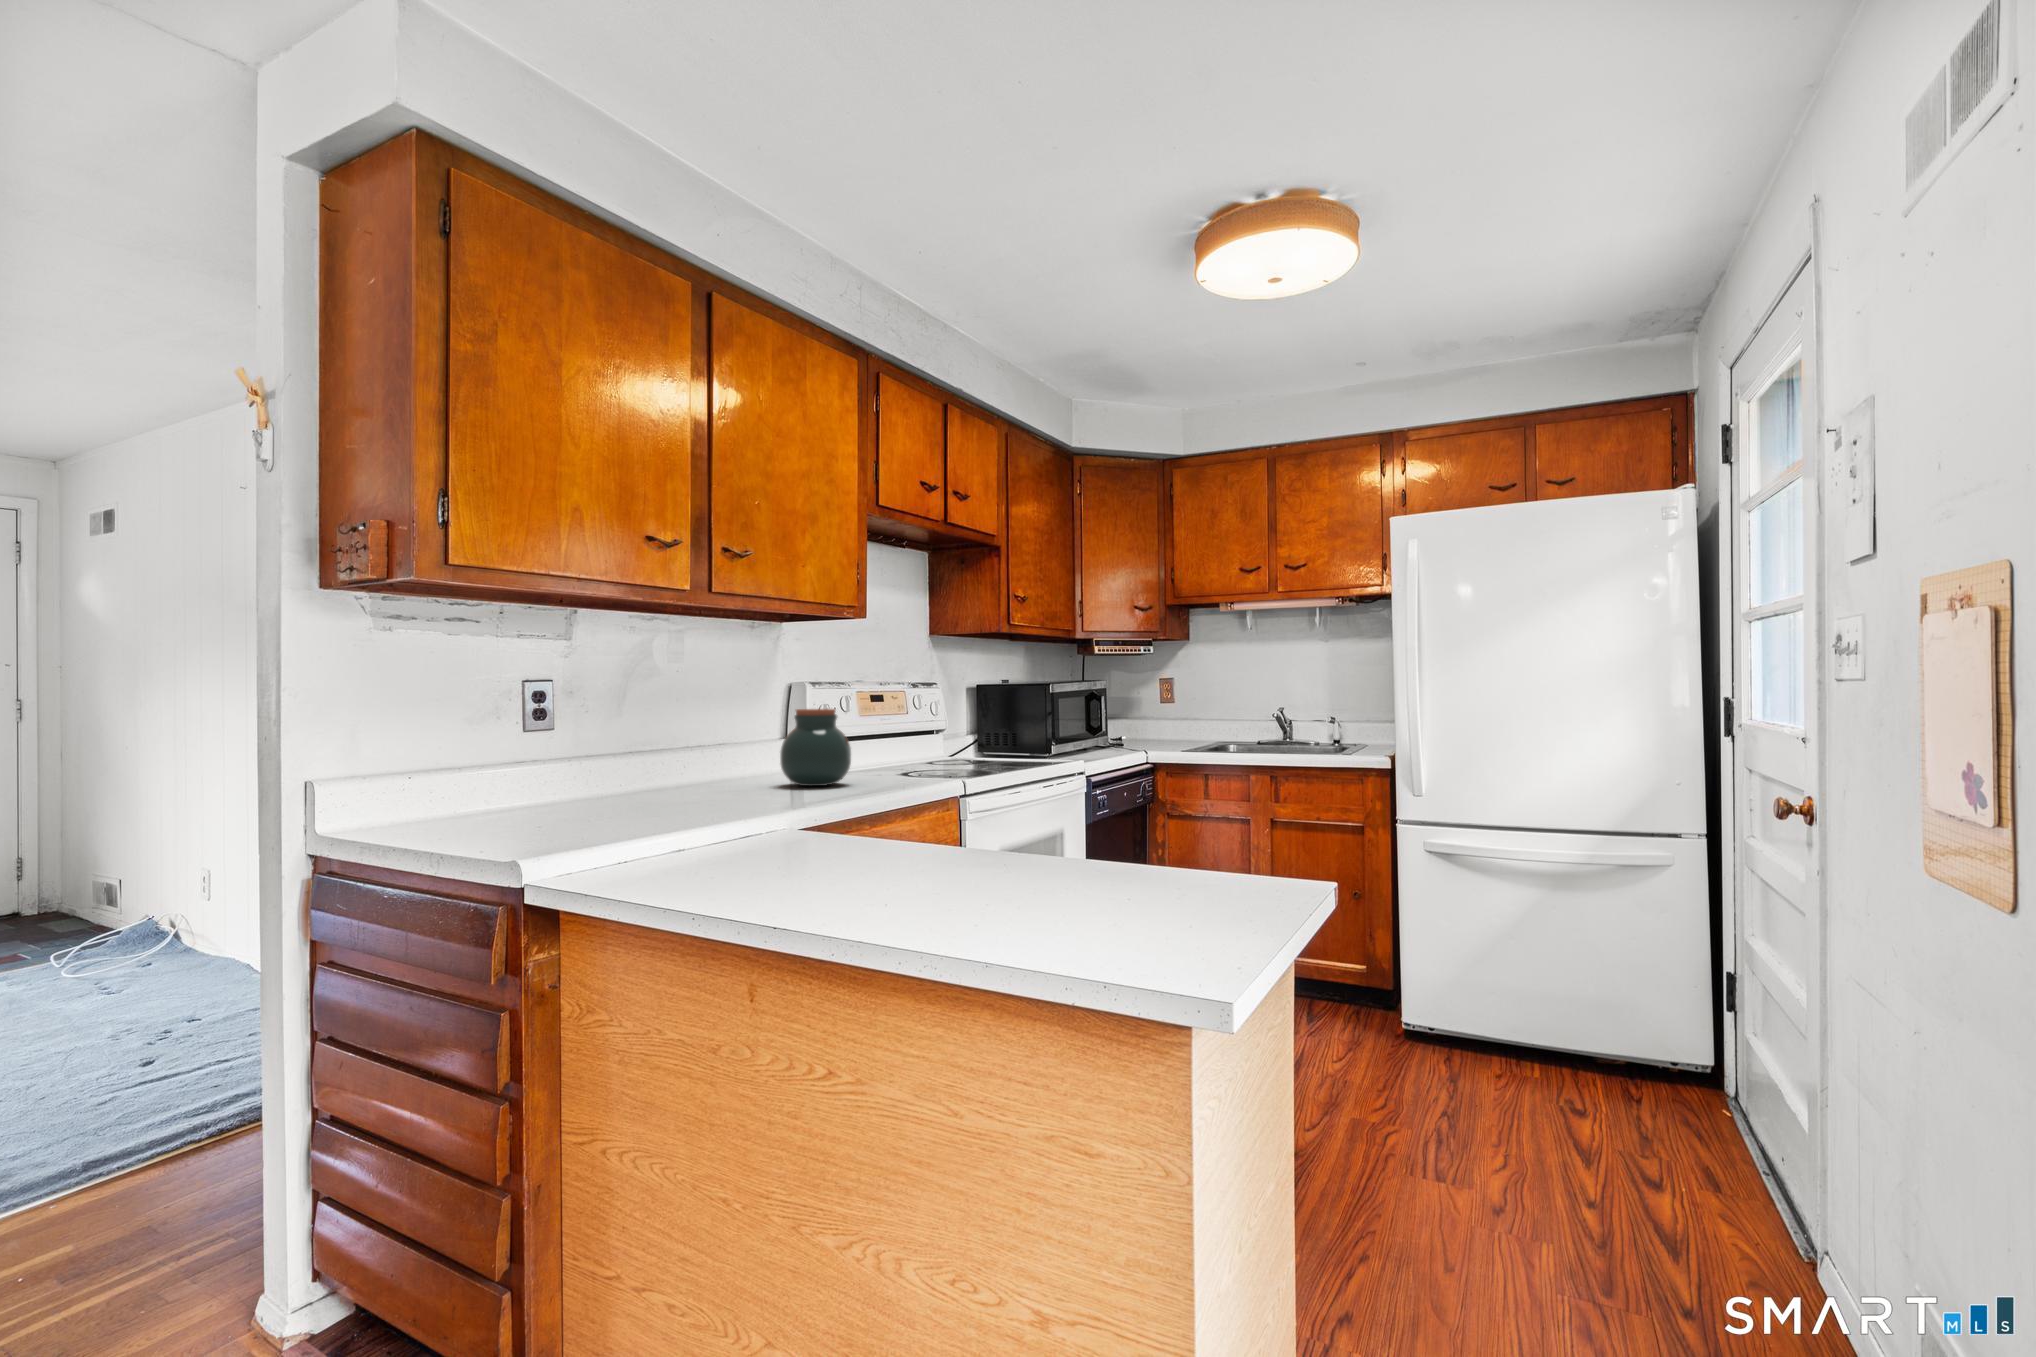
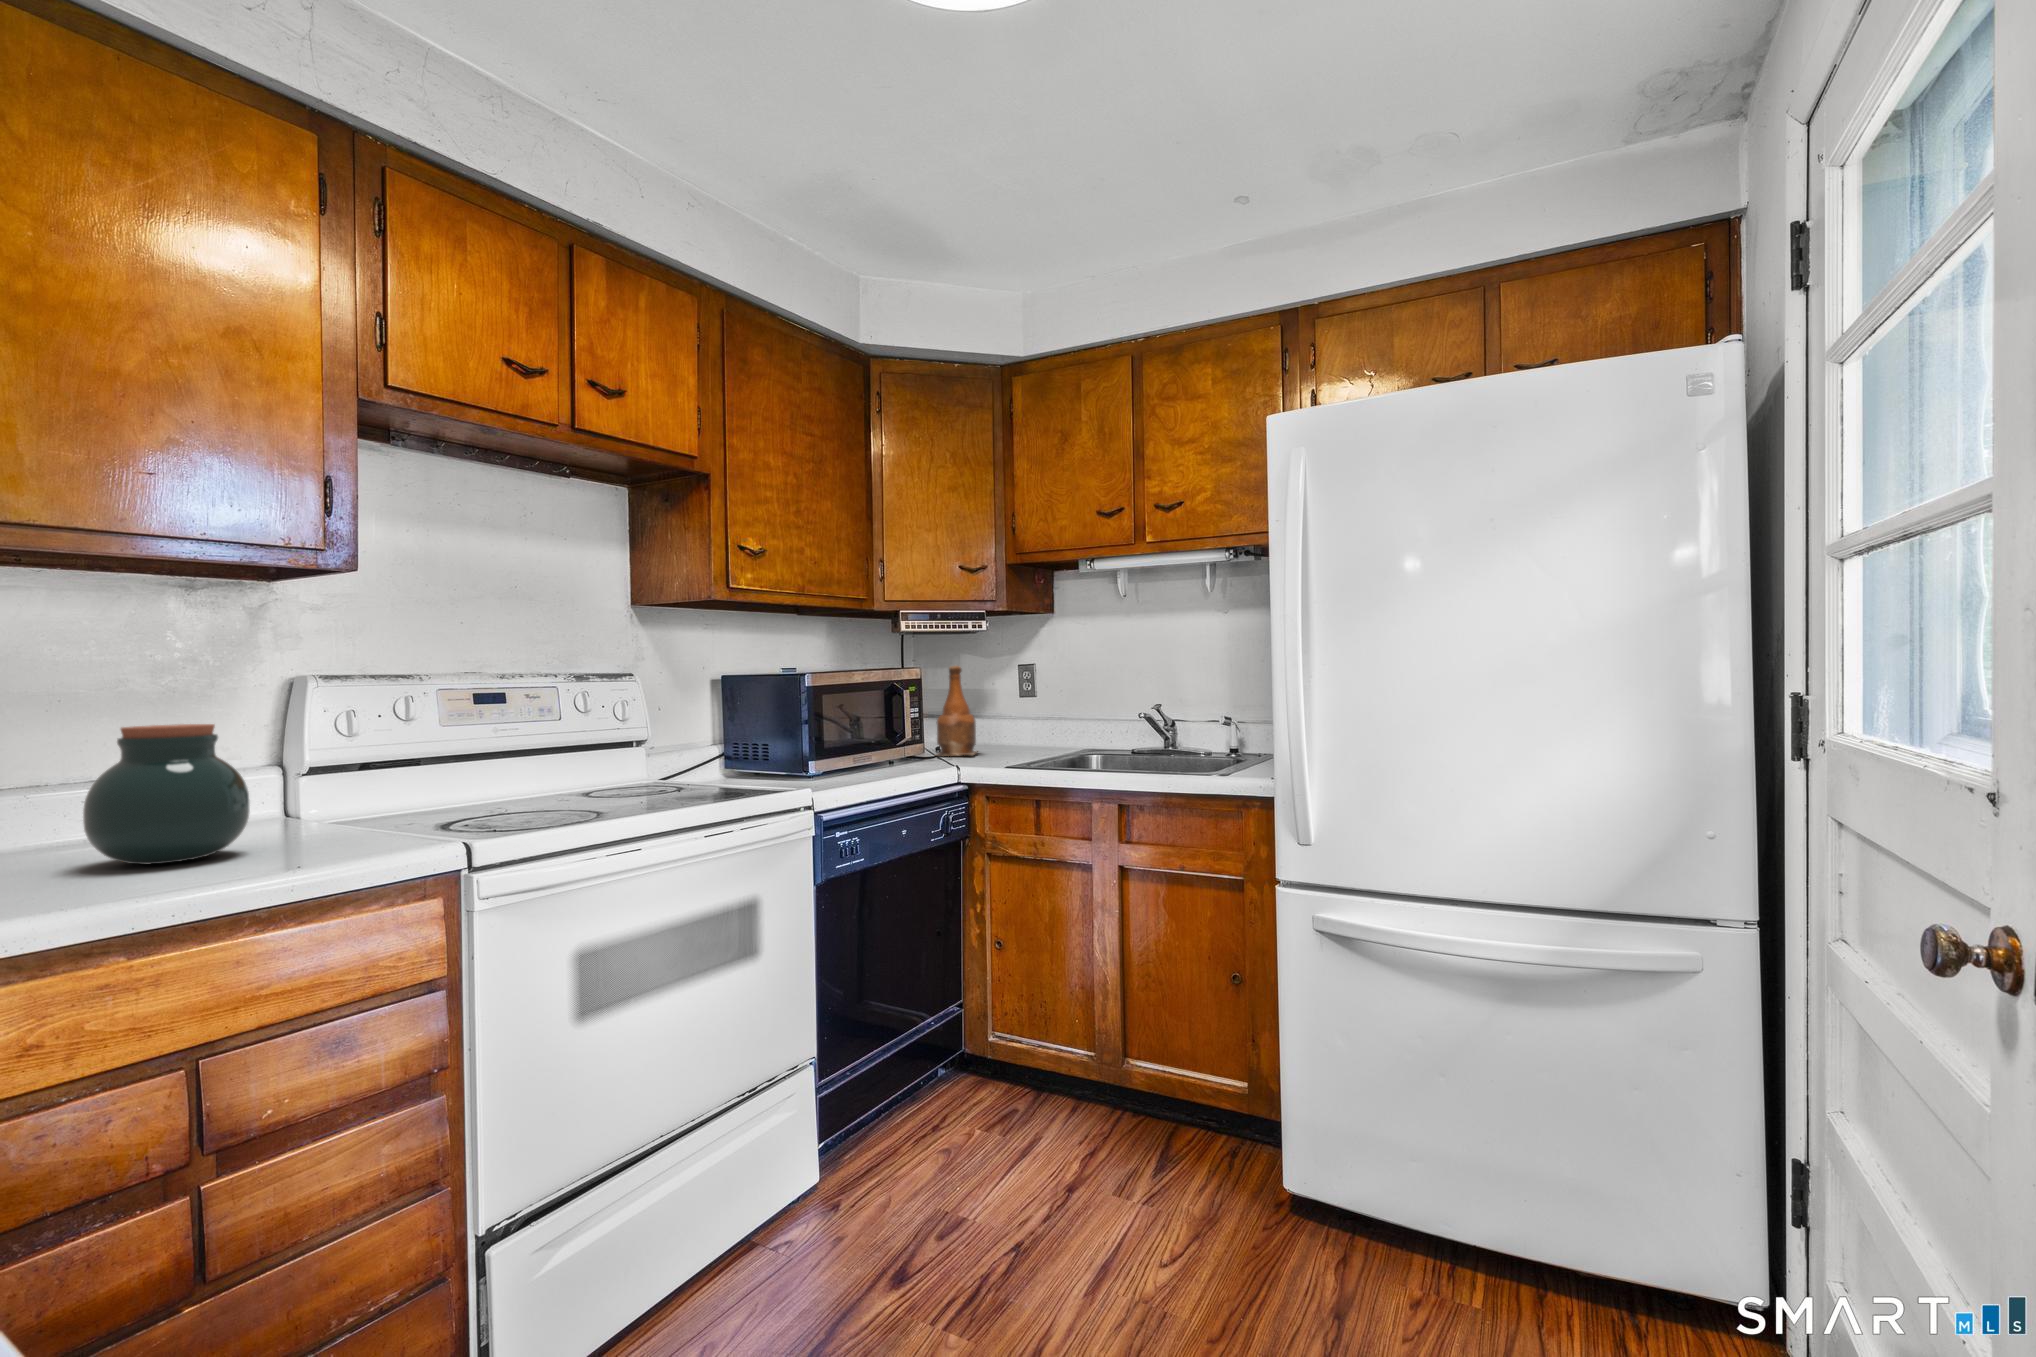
bottle: none [1118,679,1148,745] -> present [937,666,977,756]

